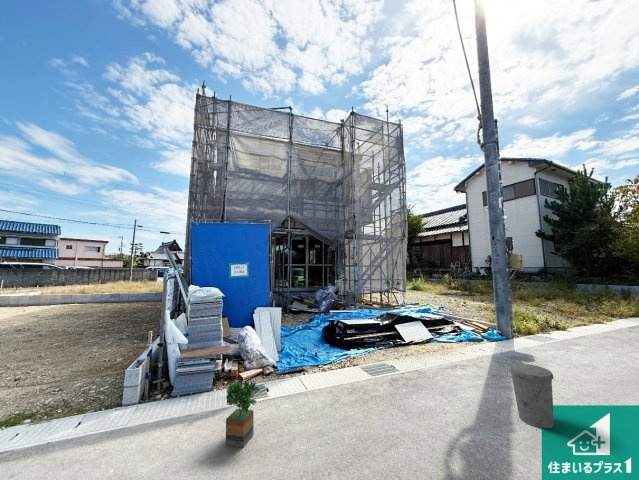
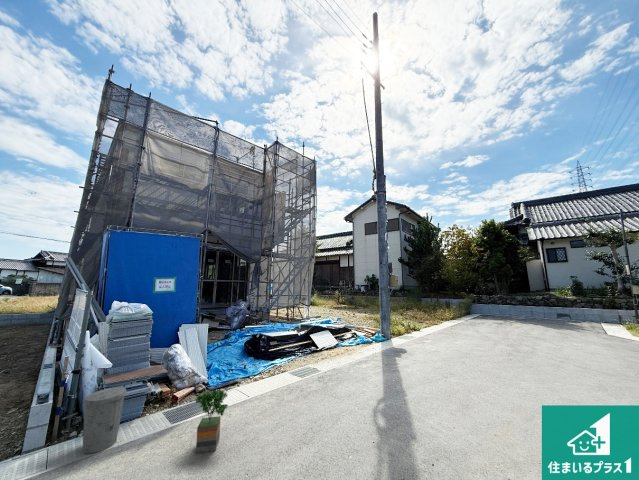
trash can: present [510,364,554,428] -> present [82,388,127,453]

